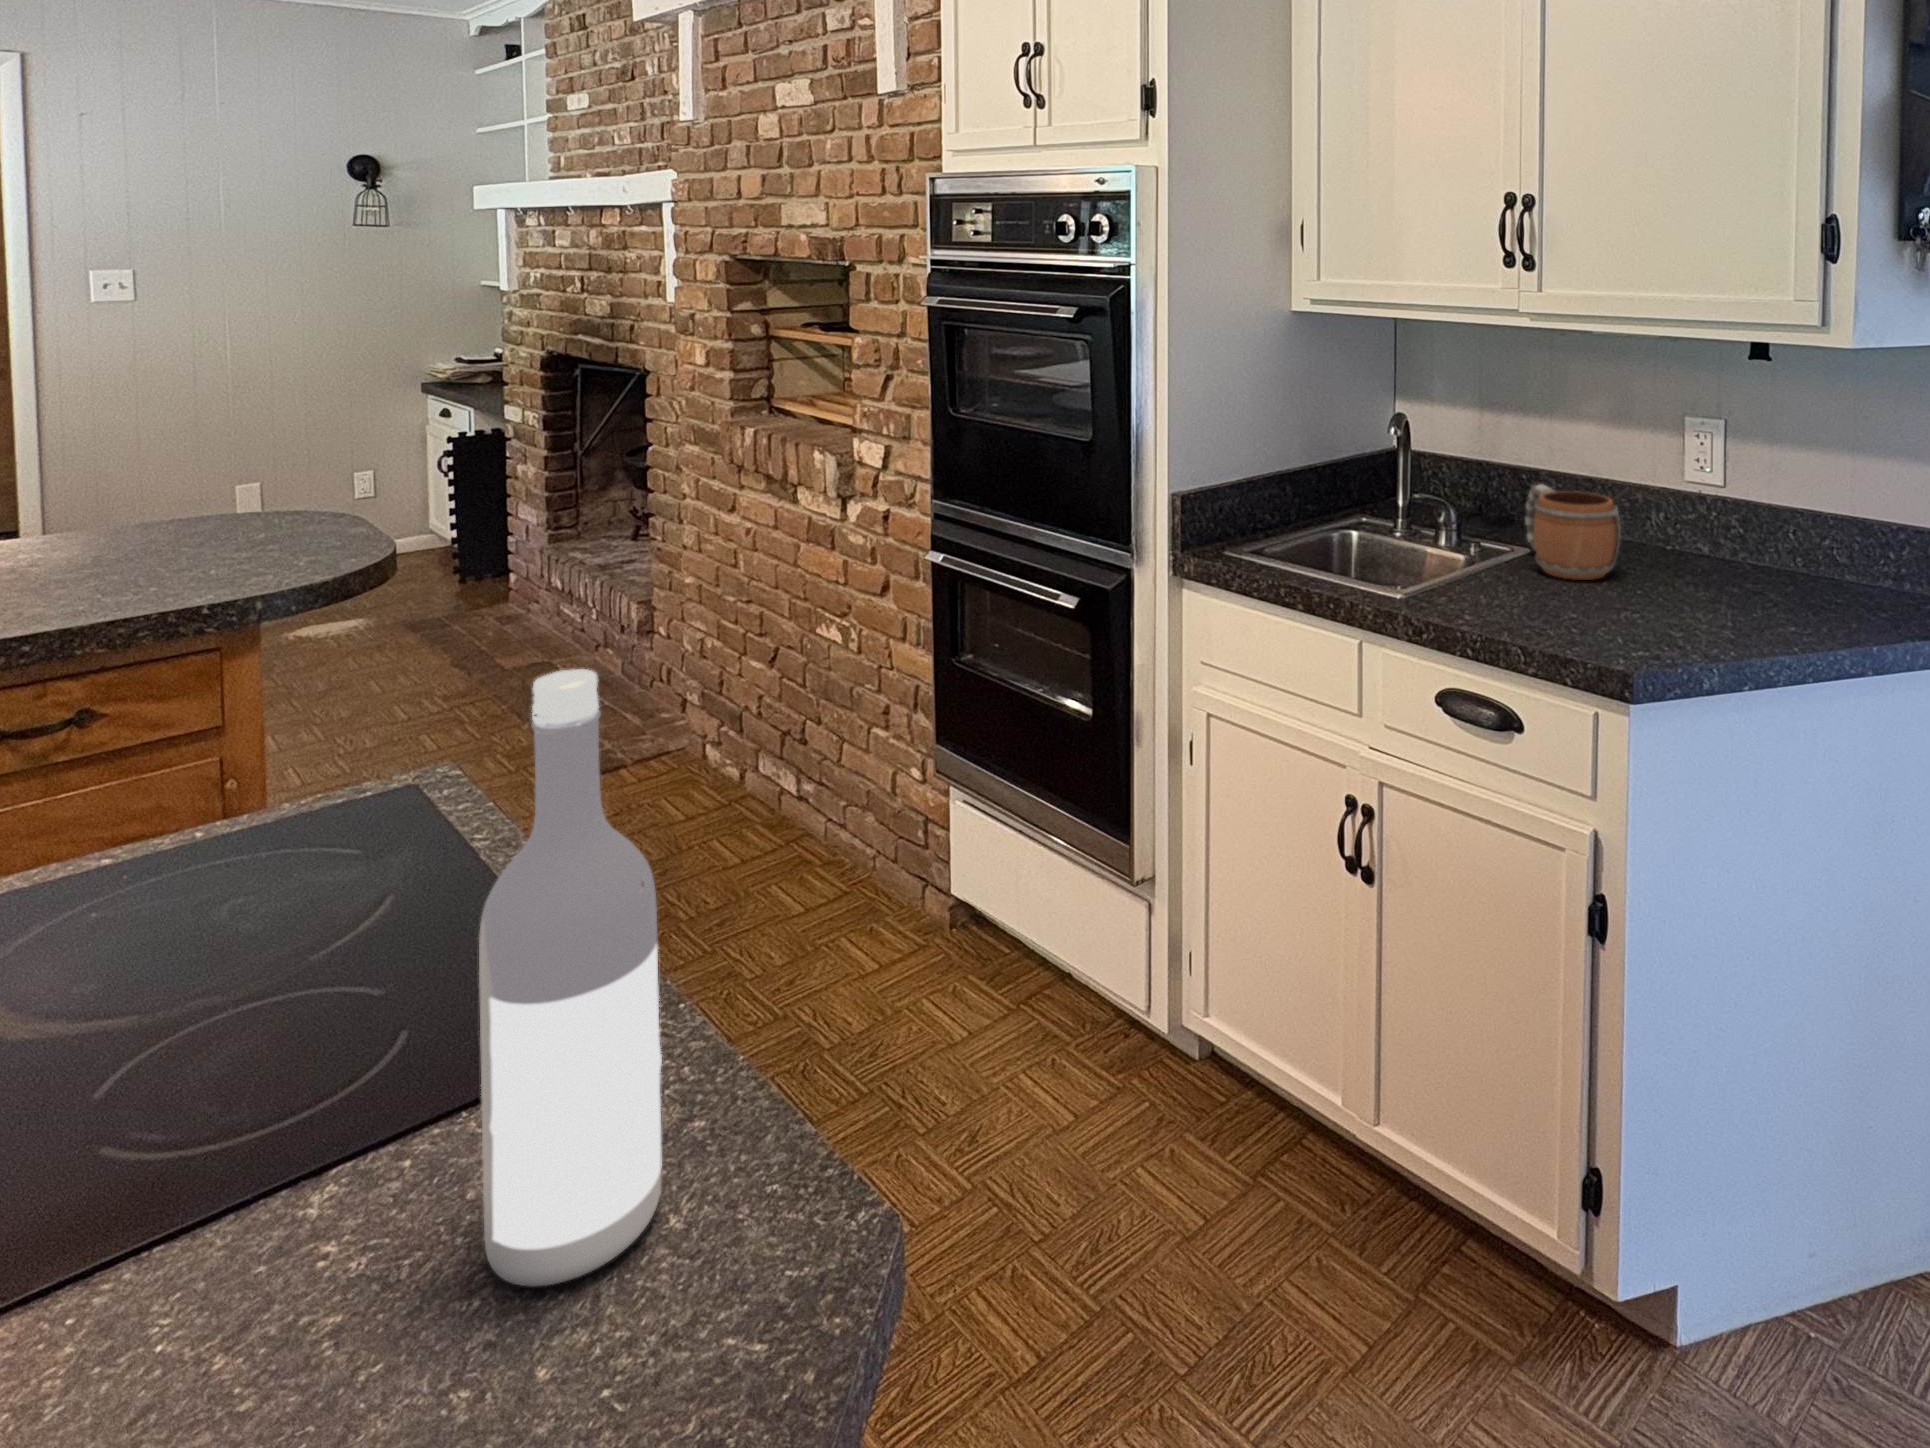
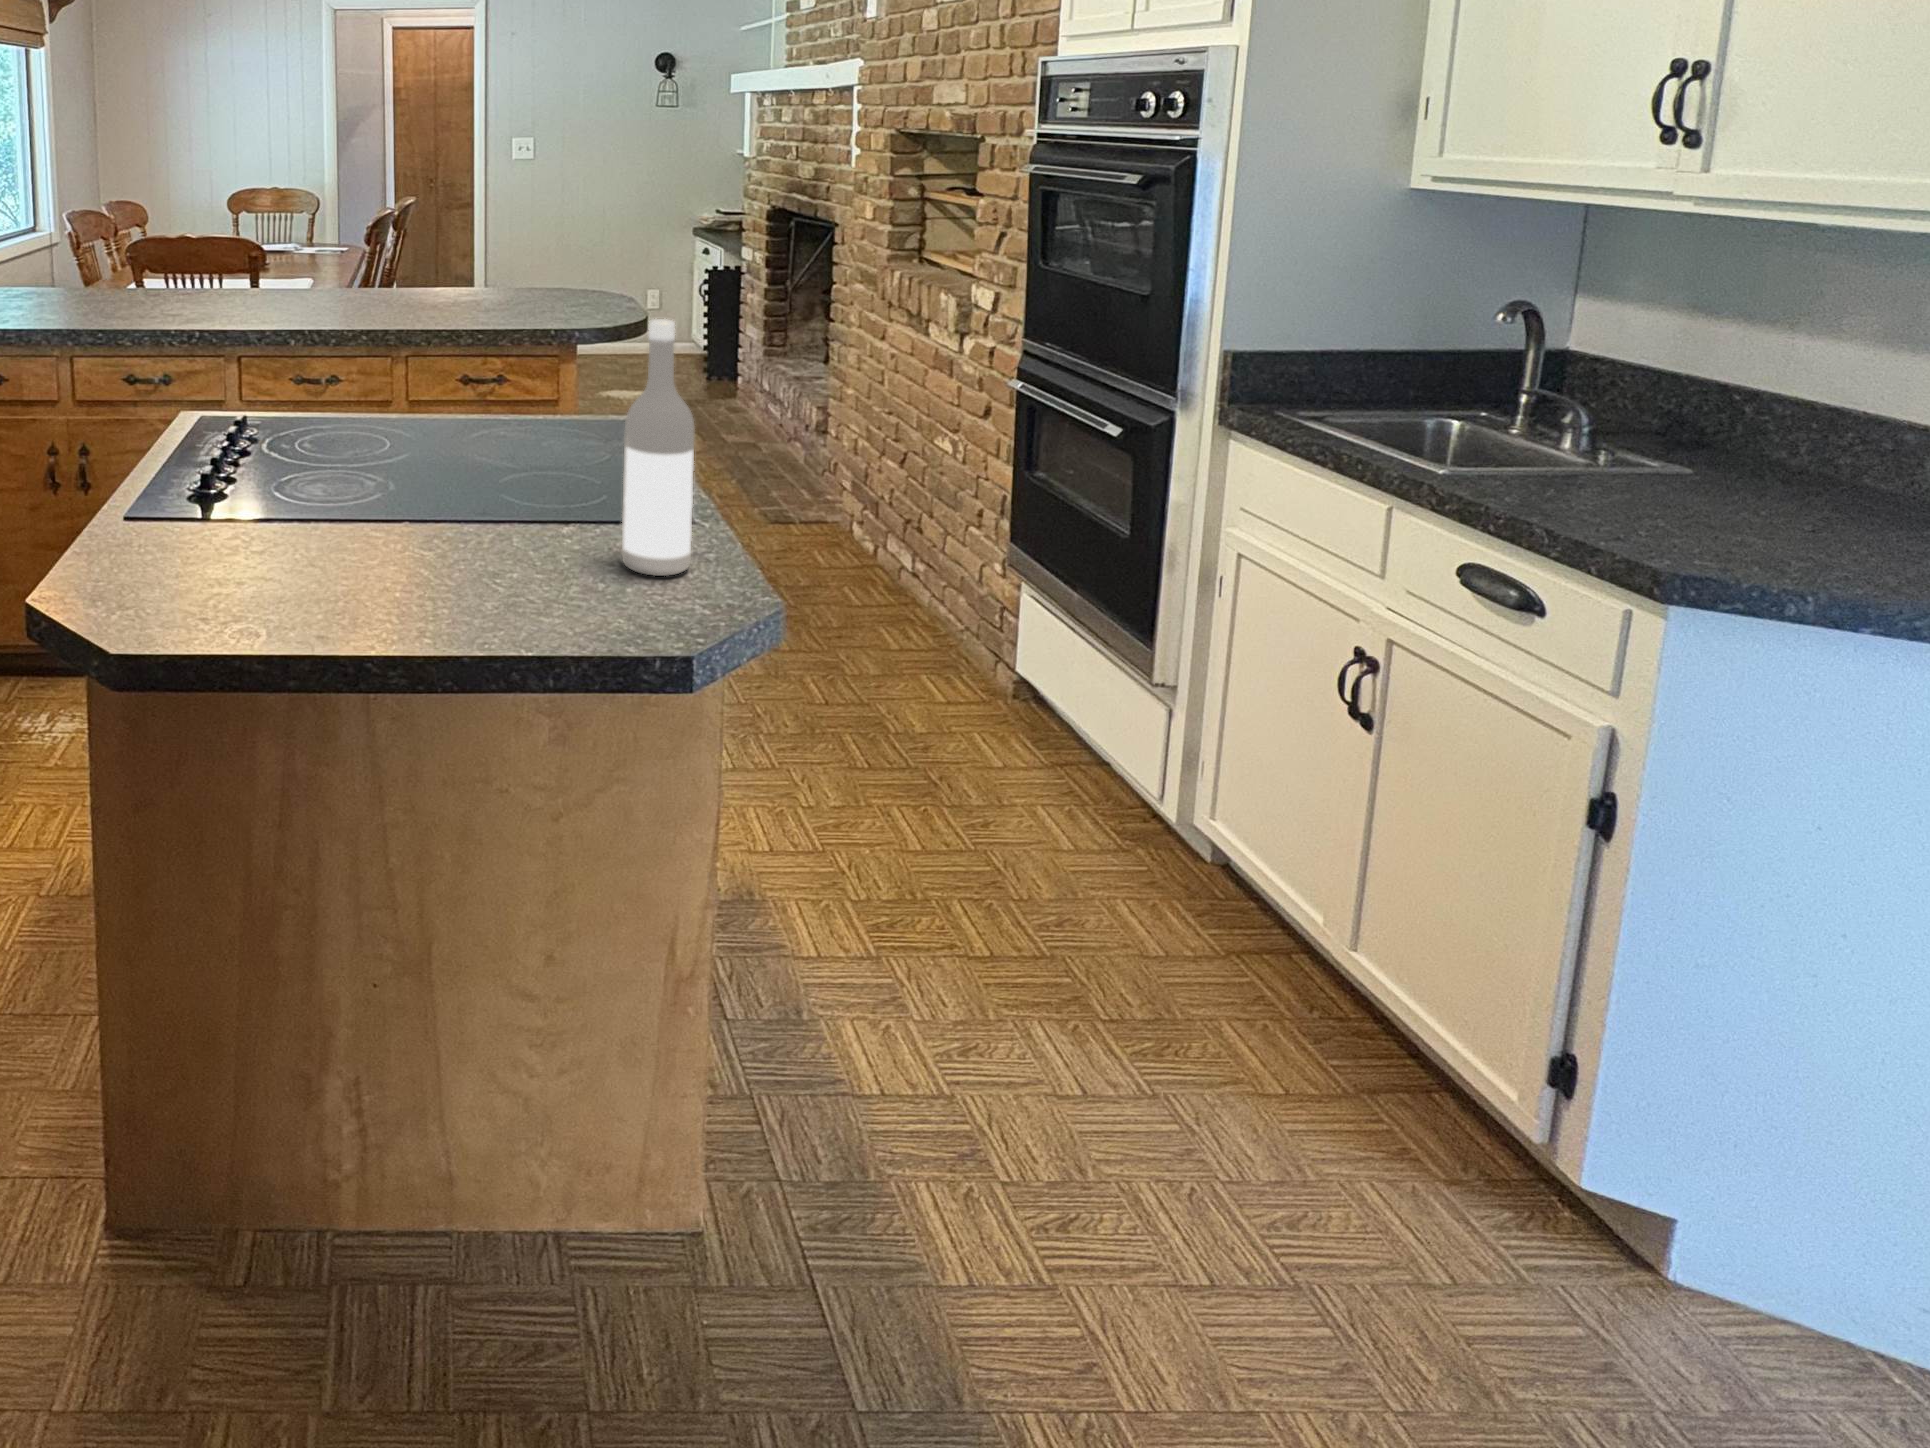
mug: present [1526,484,1621,580] -> none [1670,398,1815,509]

